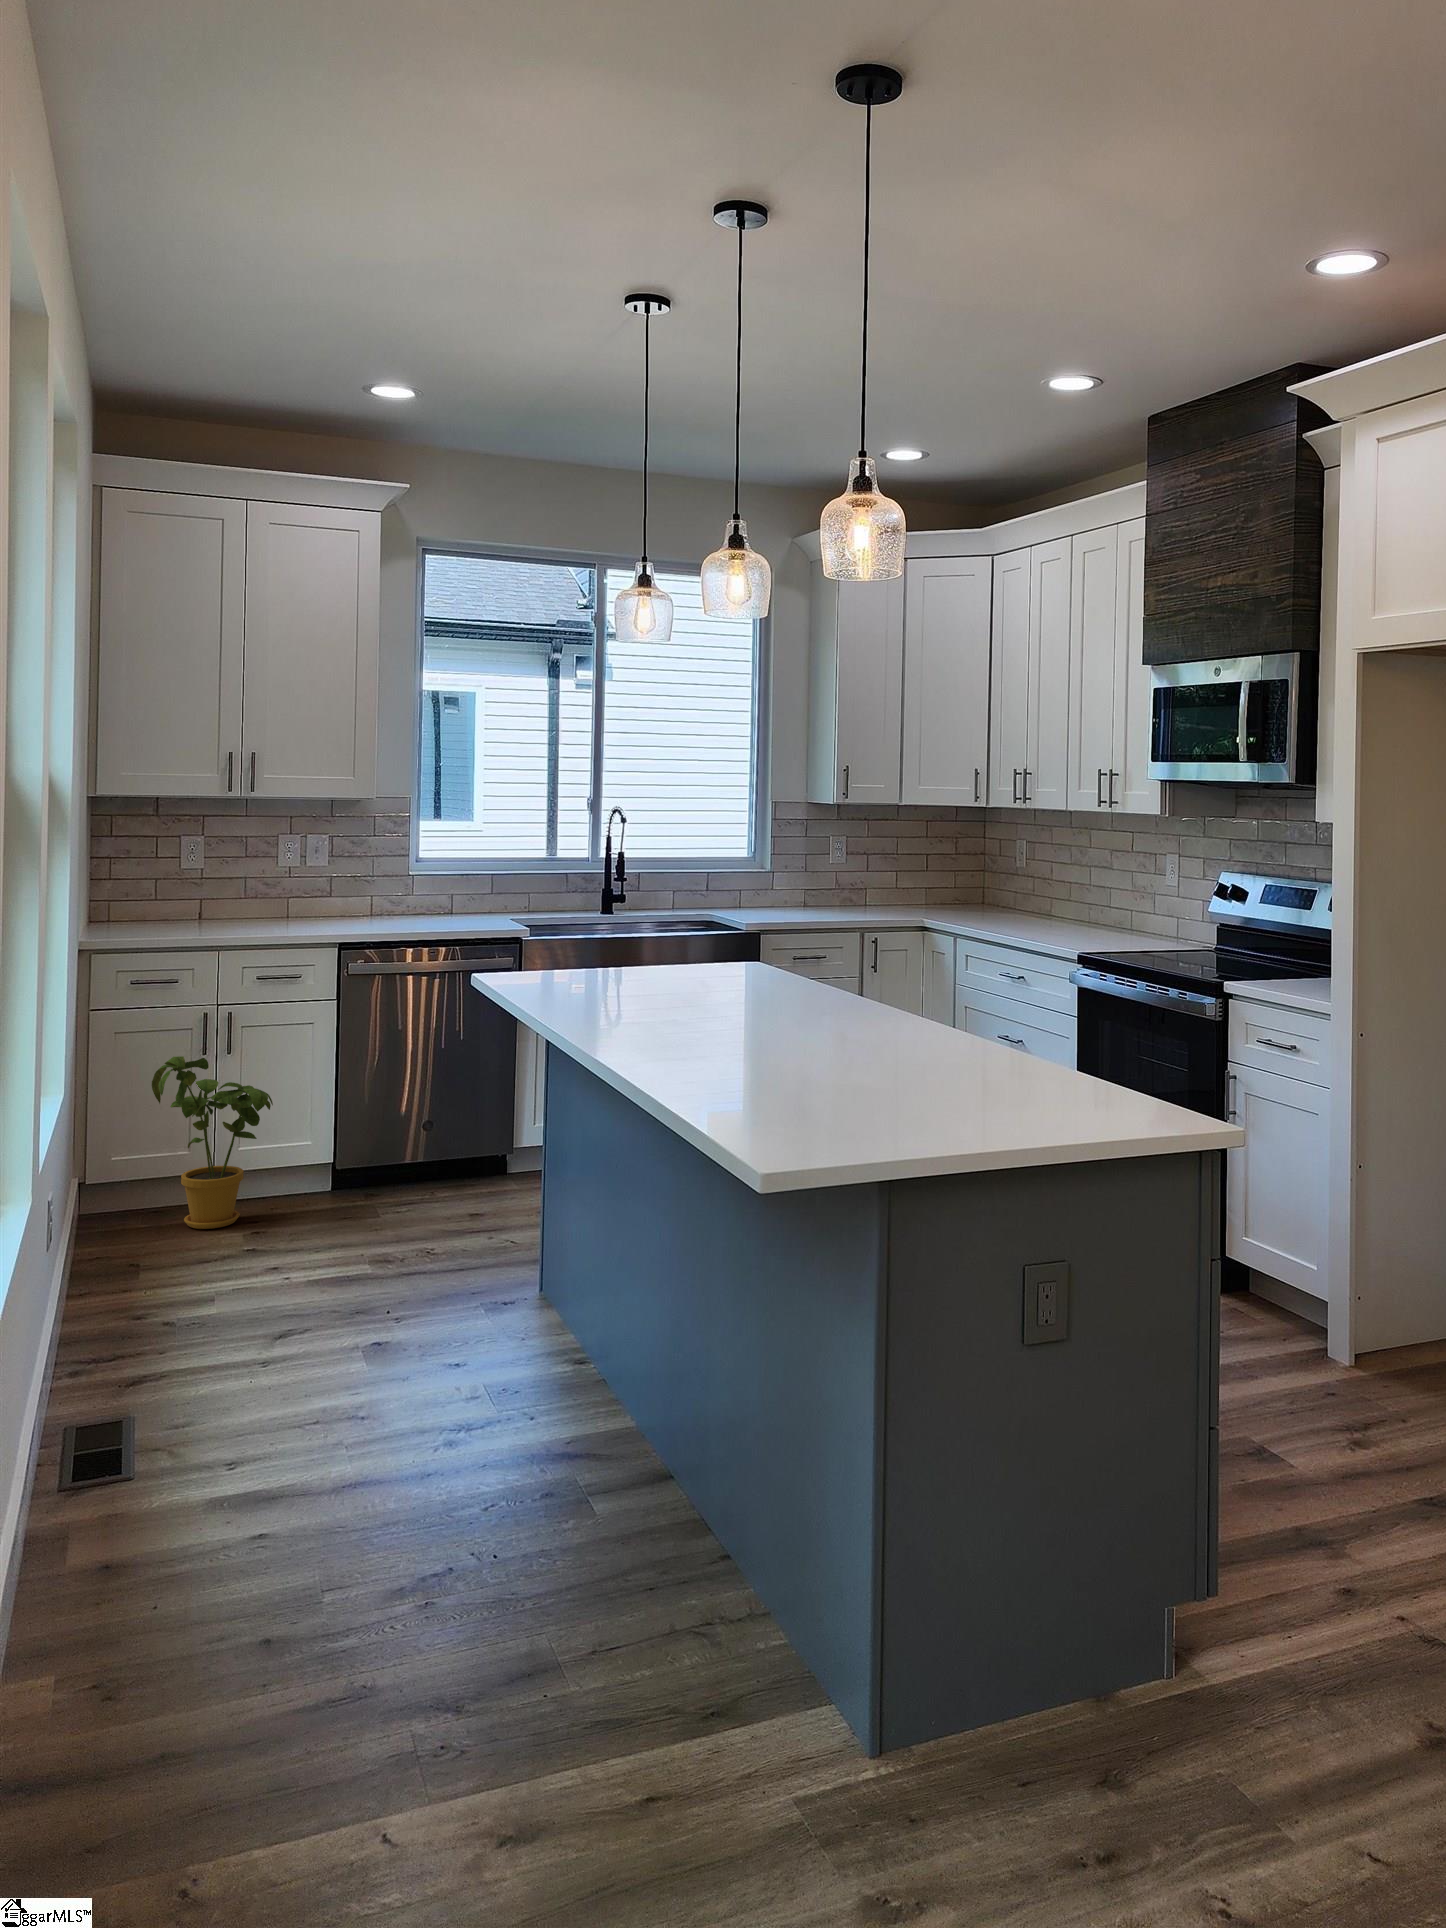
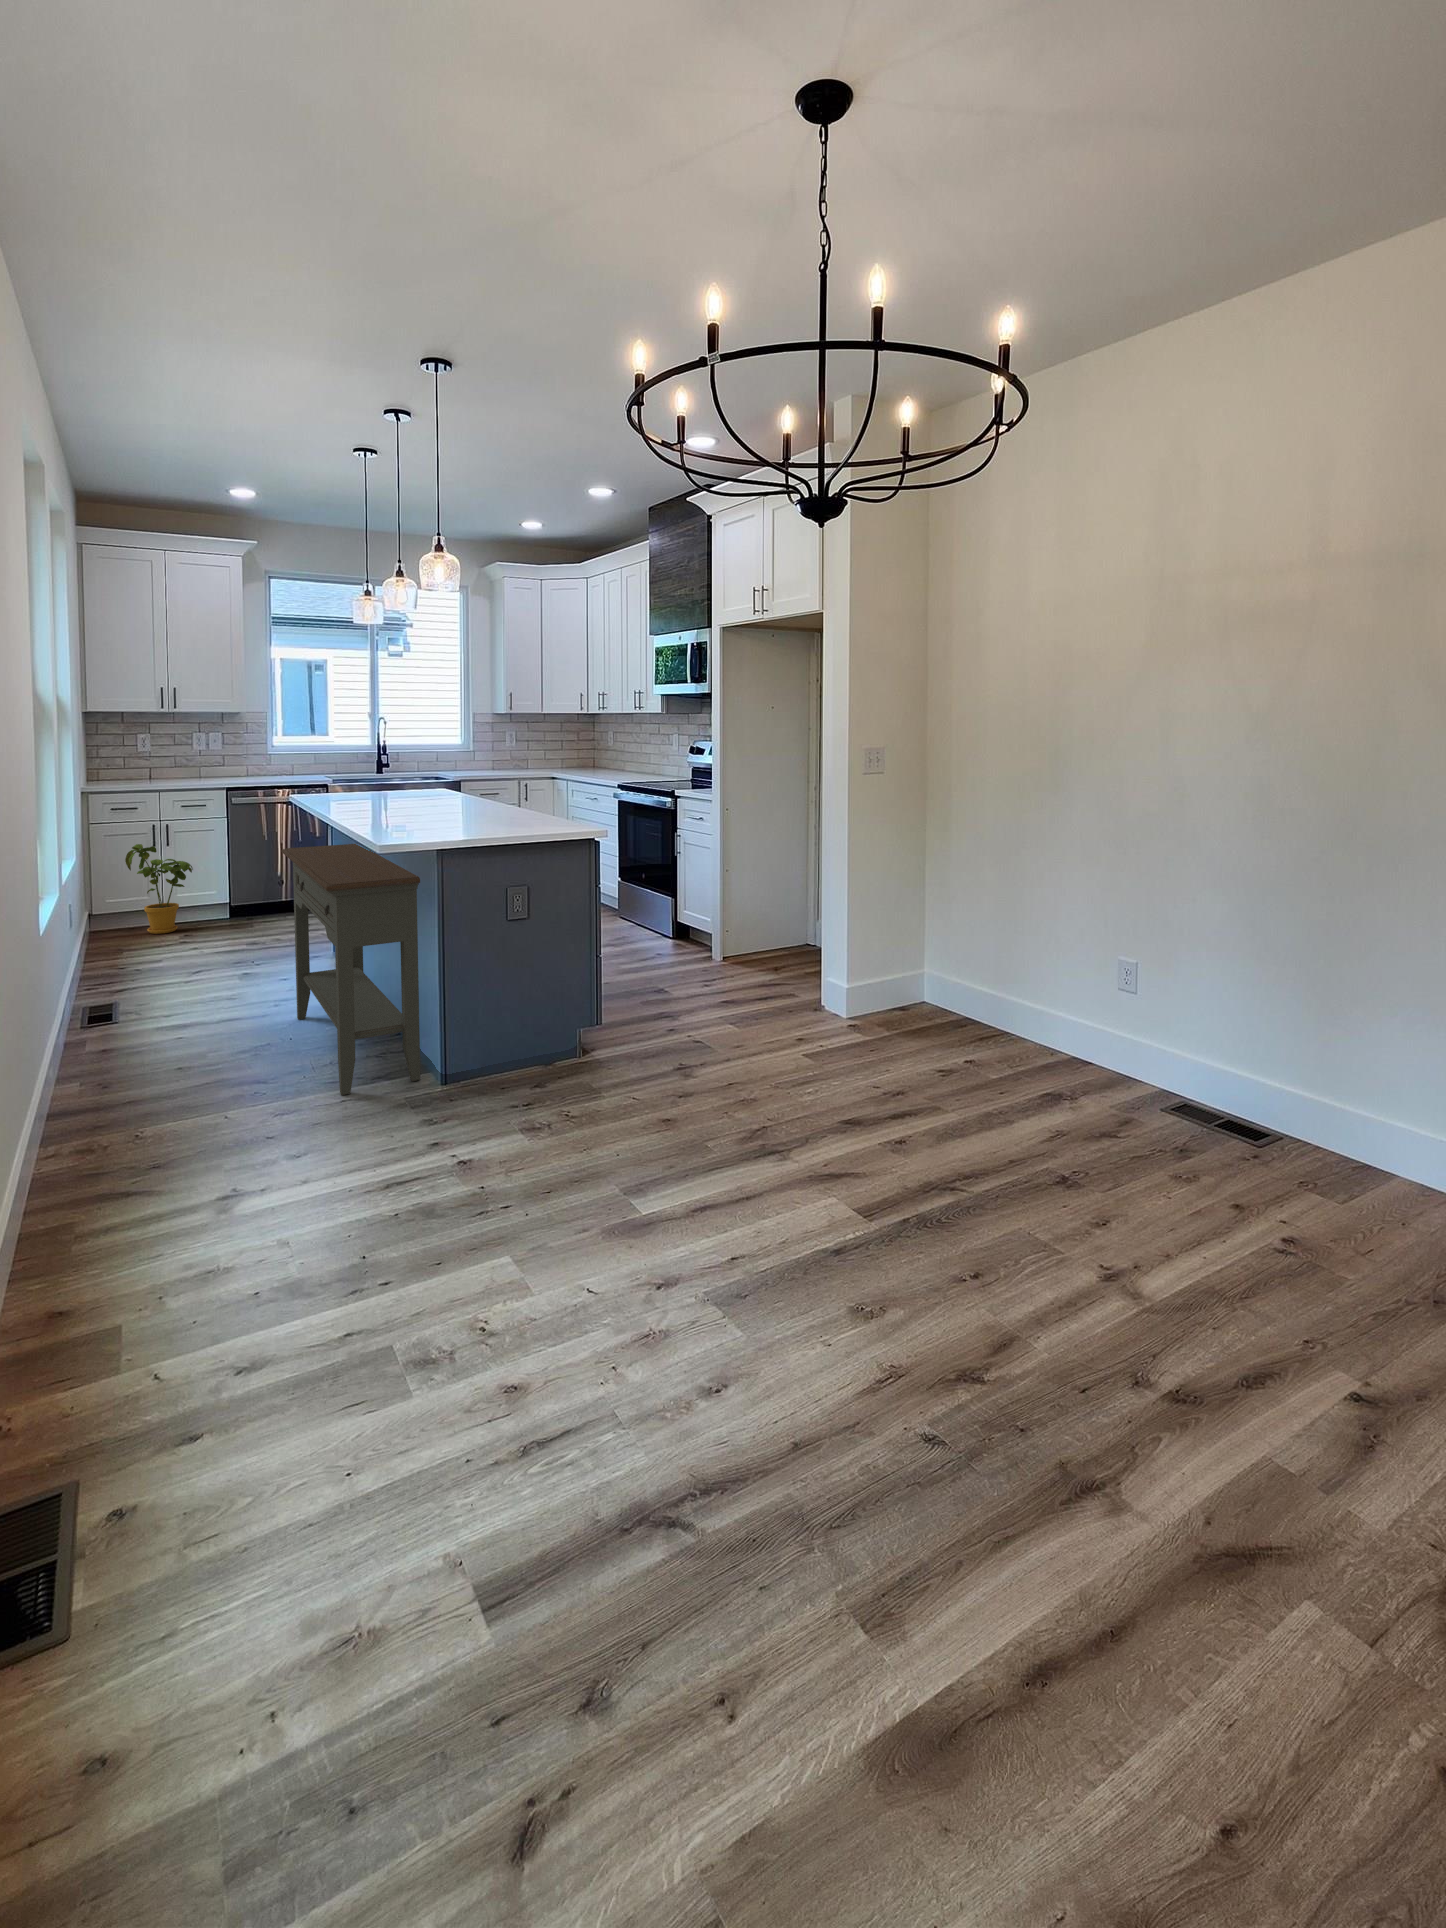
console table: none [478,1118,845,1829] -> present [281,844,420,1095]

